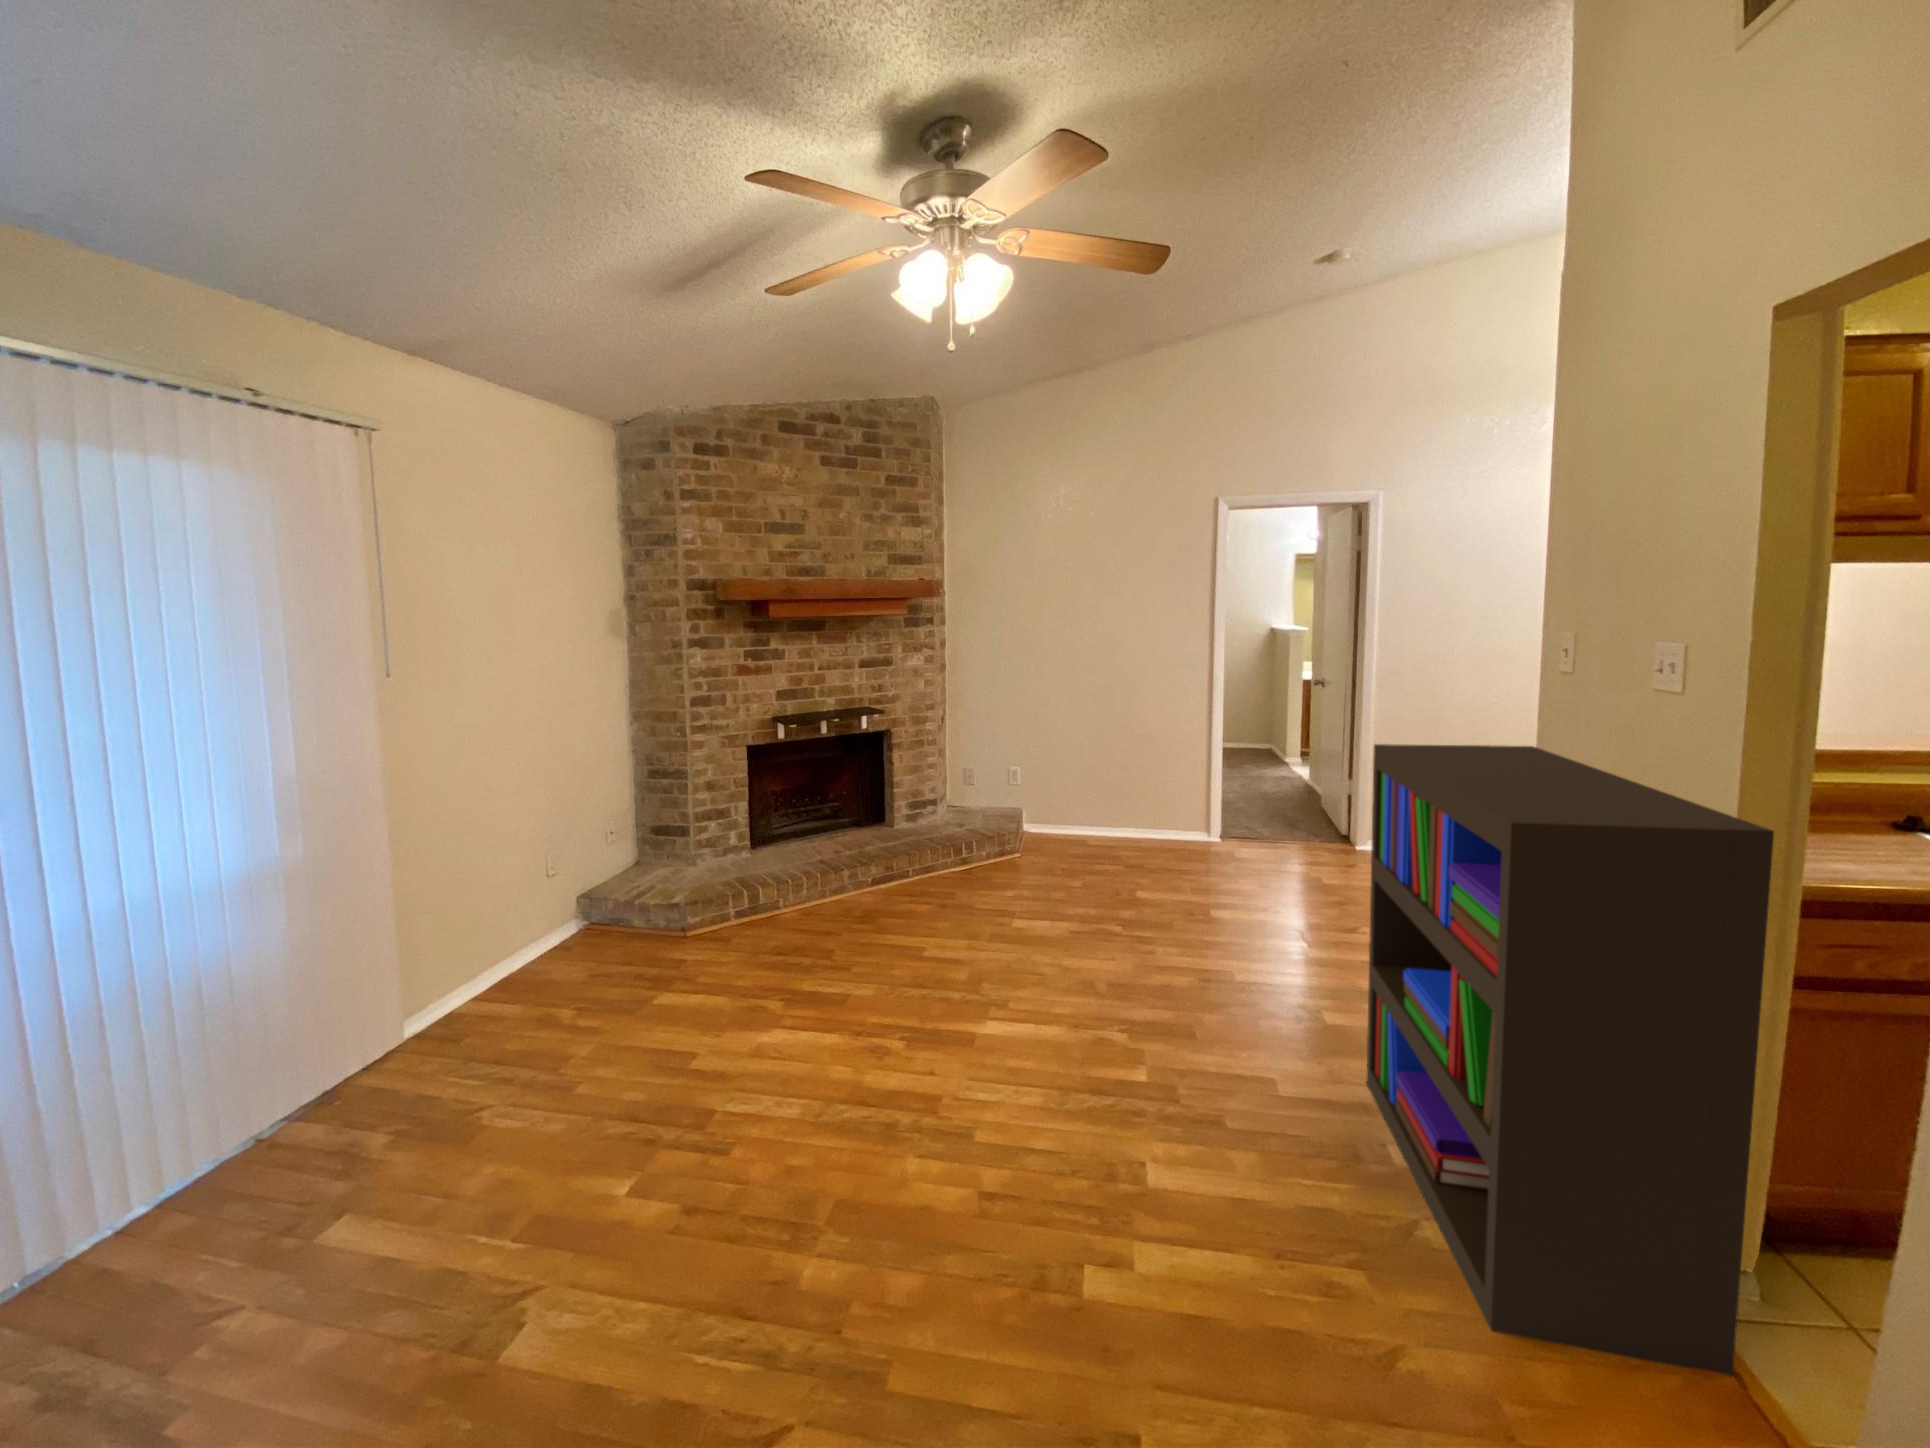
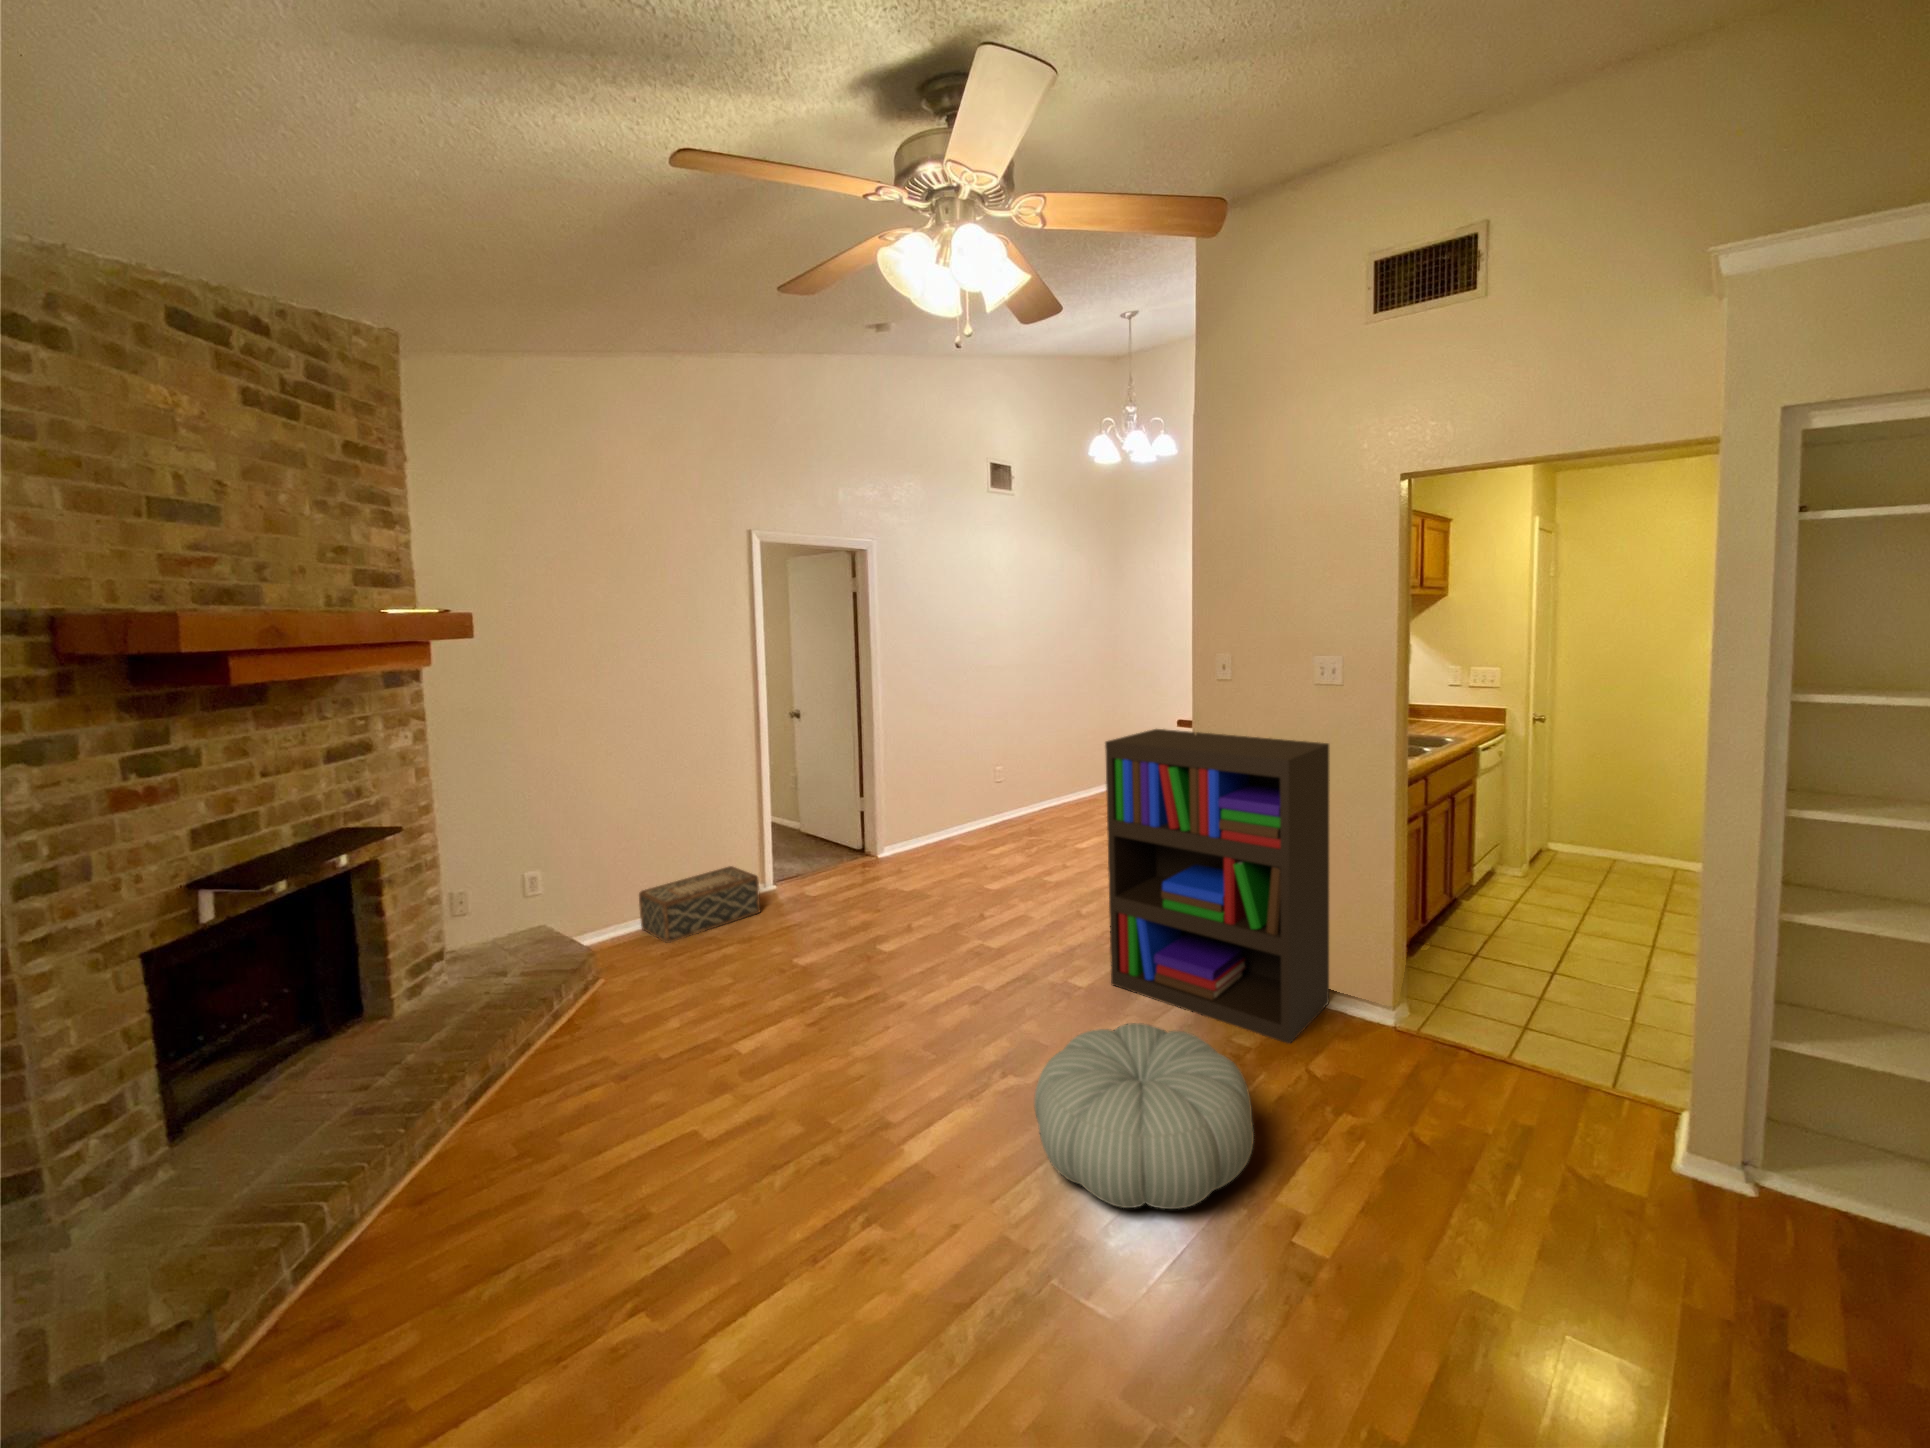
woven basket: none [1082,805,1173,856] -> present [639,866,760,943]
pouf: none [941,1054,1213,1314] -> present [1034,1023,1254,1209]

